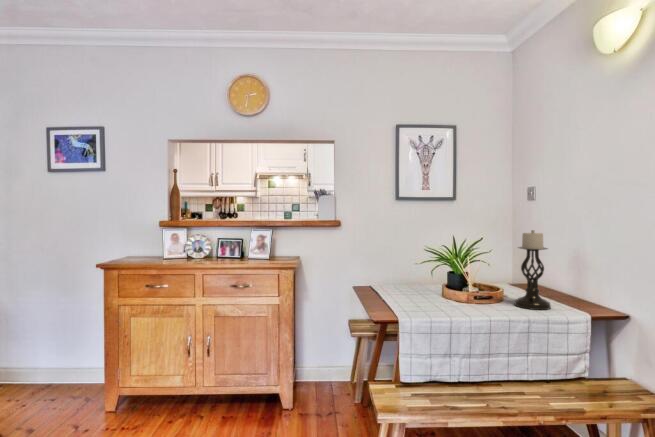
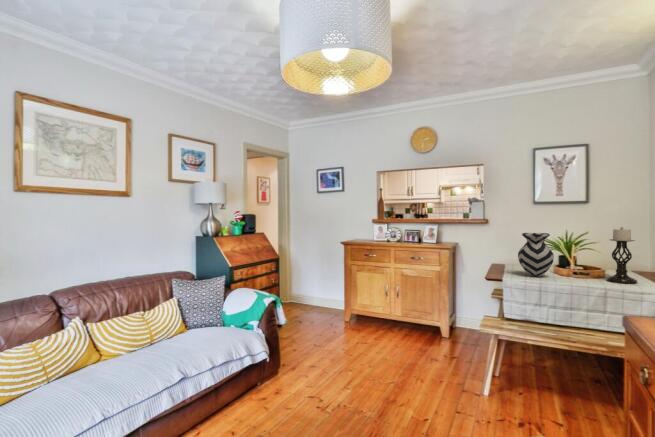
vase: none [409,240,458,309] -> present [518,233,554,277]

